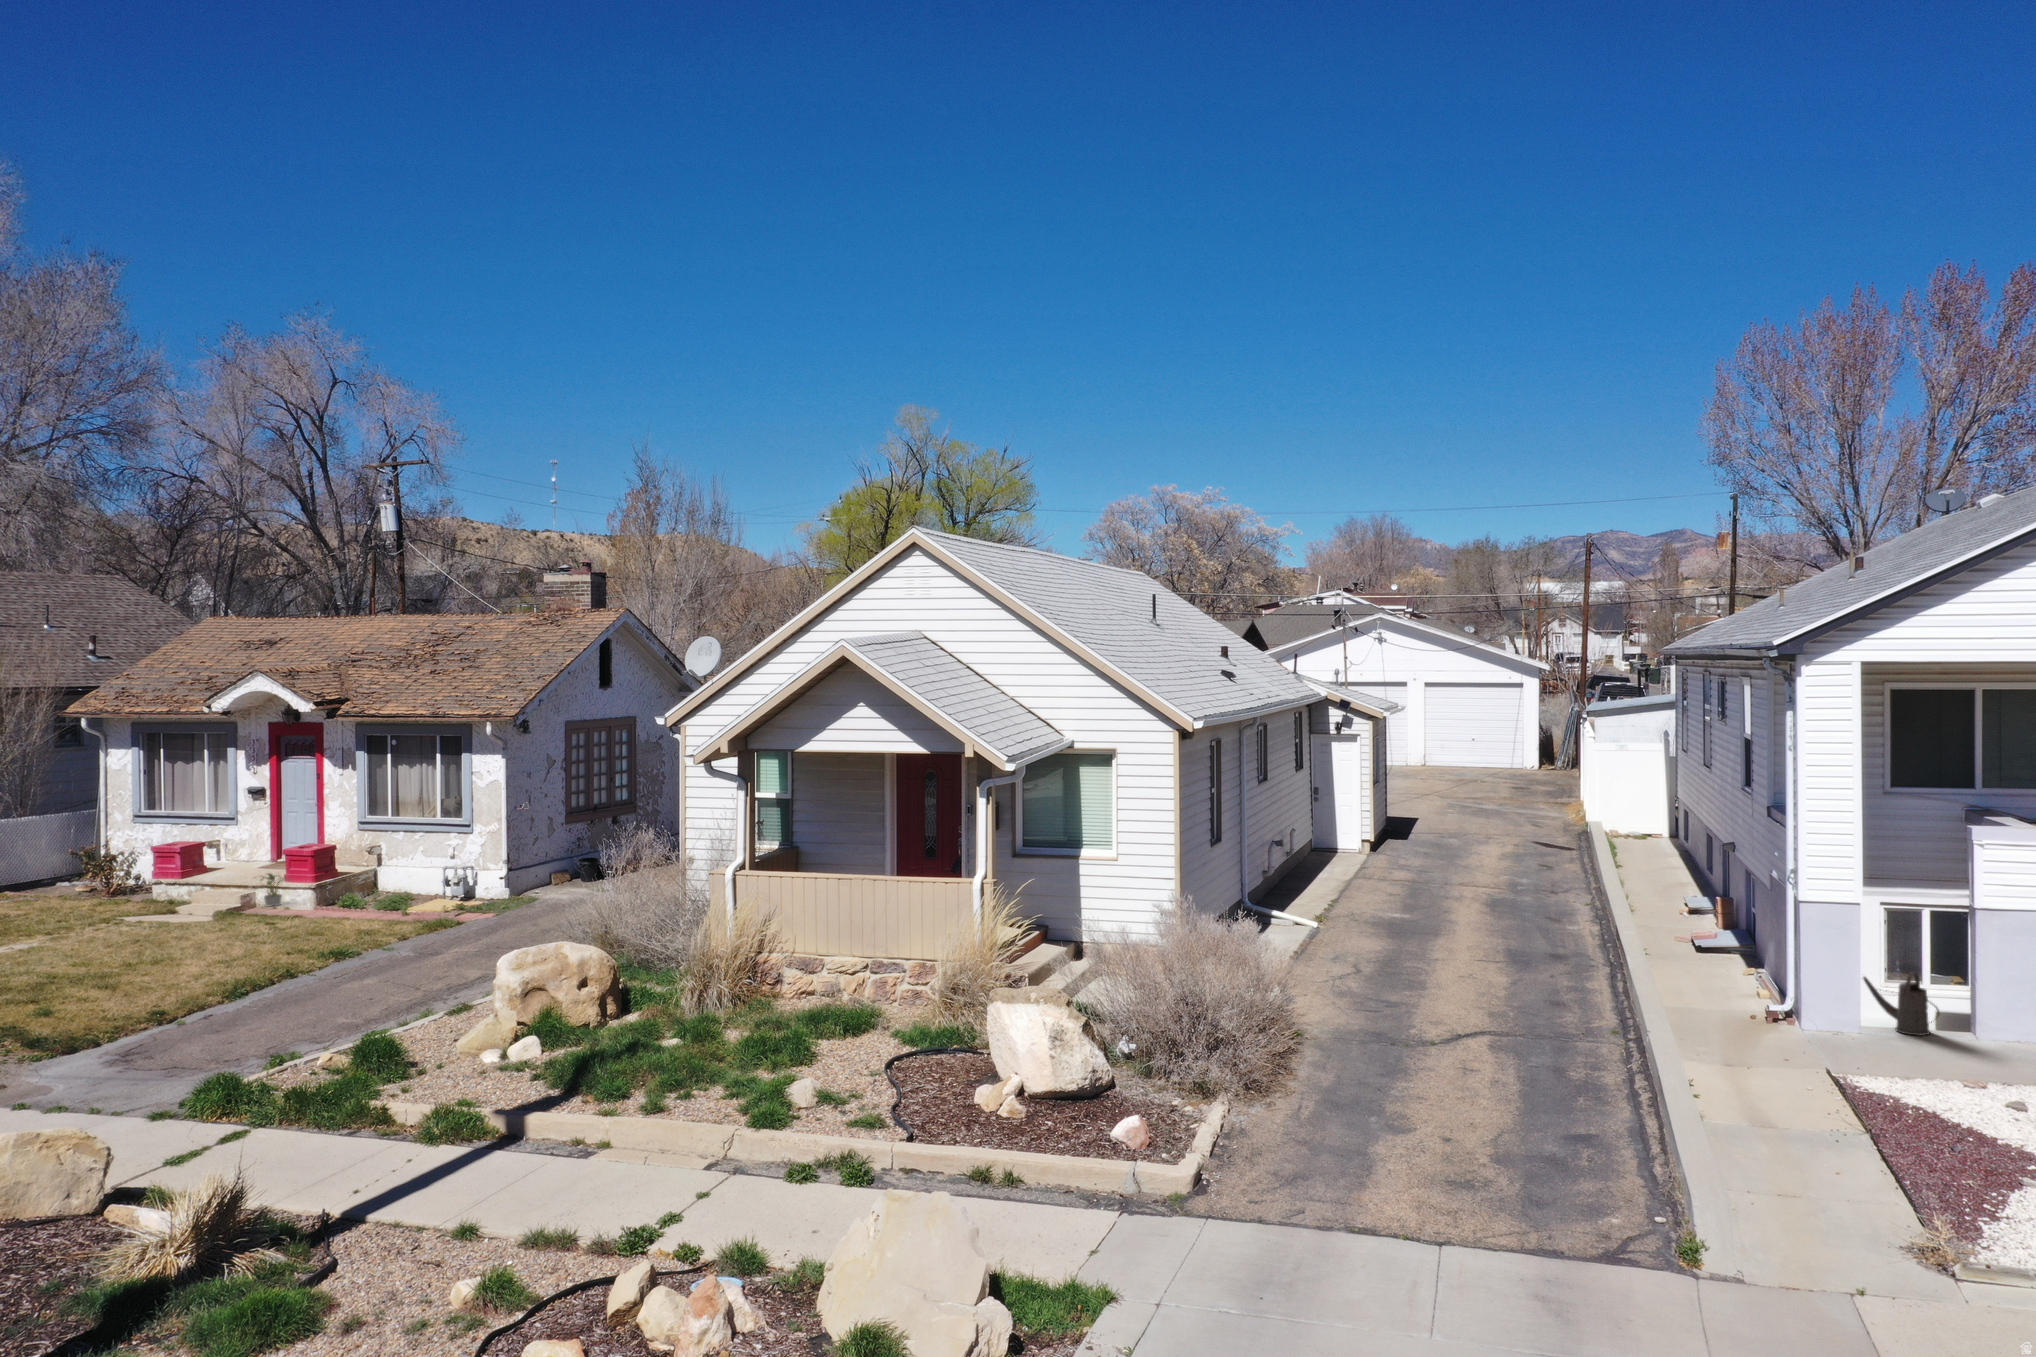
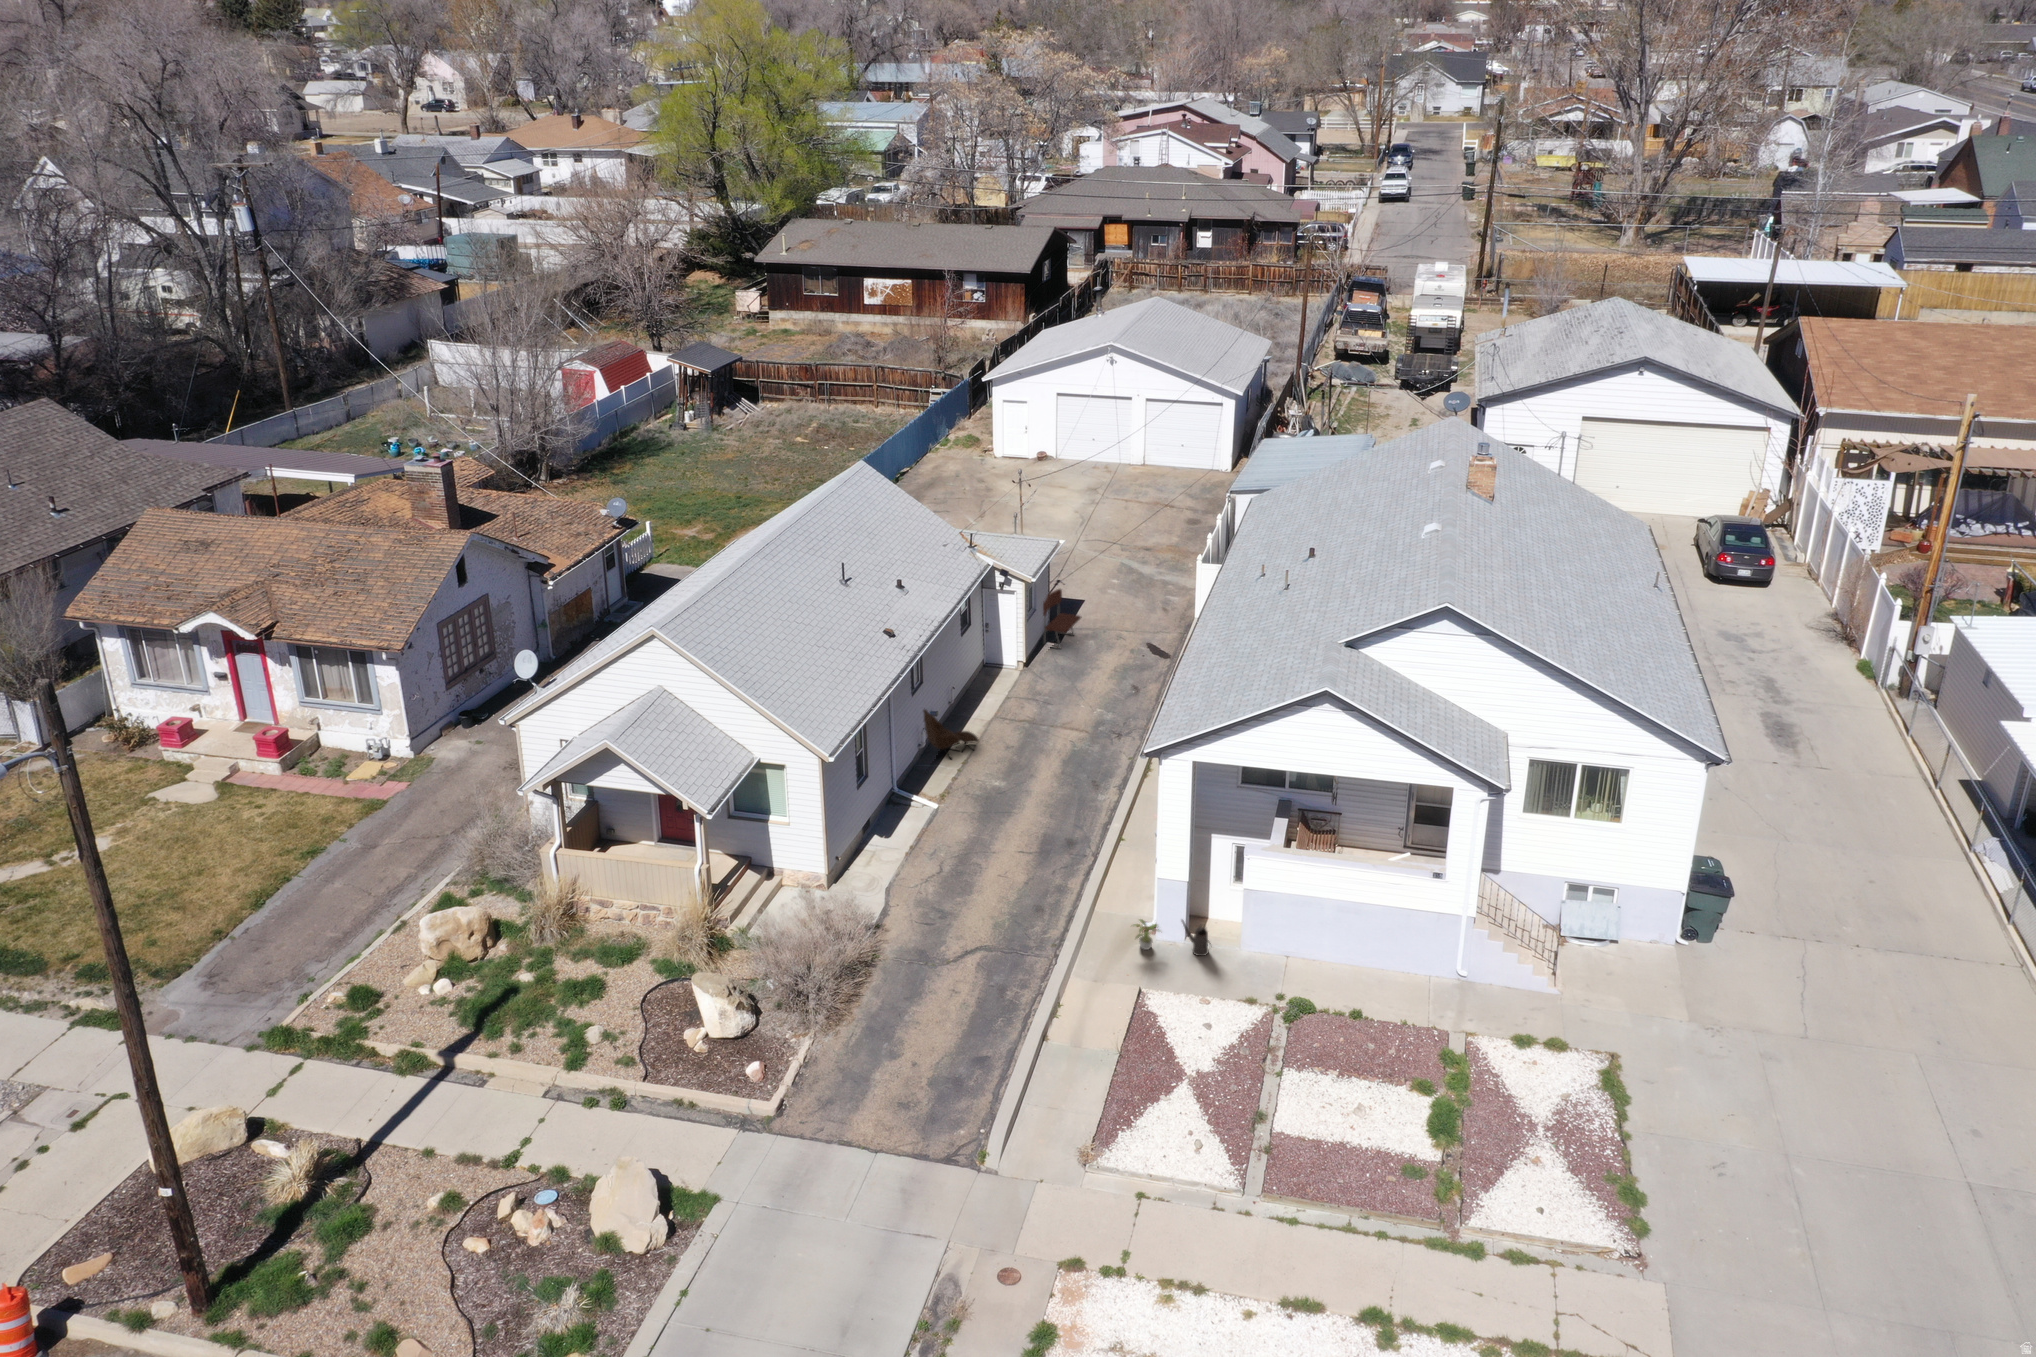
bench: none [1395,754,1445,829] -> present [1043,589,1082,649]
lounge chair: none [1267,813,1356,892] -> present [923,710,979,758]
potted plant: present [261,873,284,906] -> present [1133,919,1158,950]

